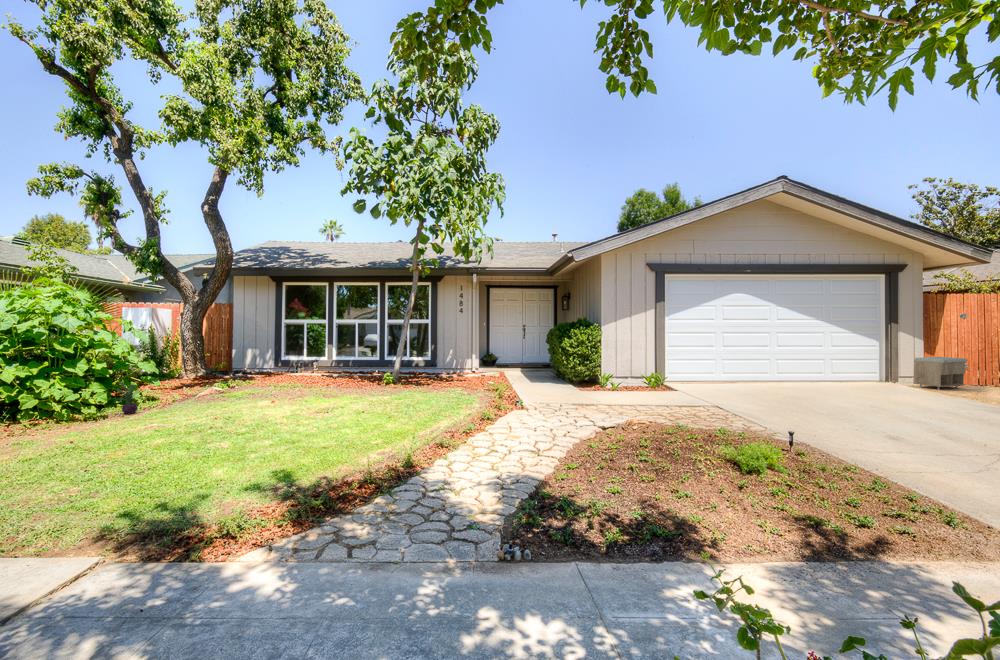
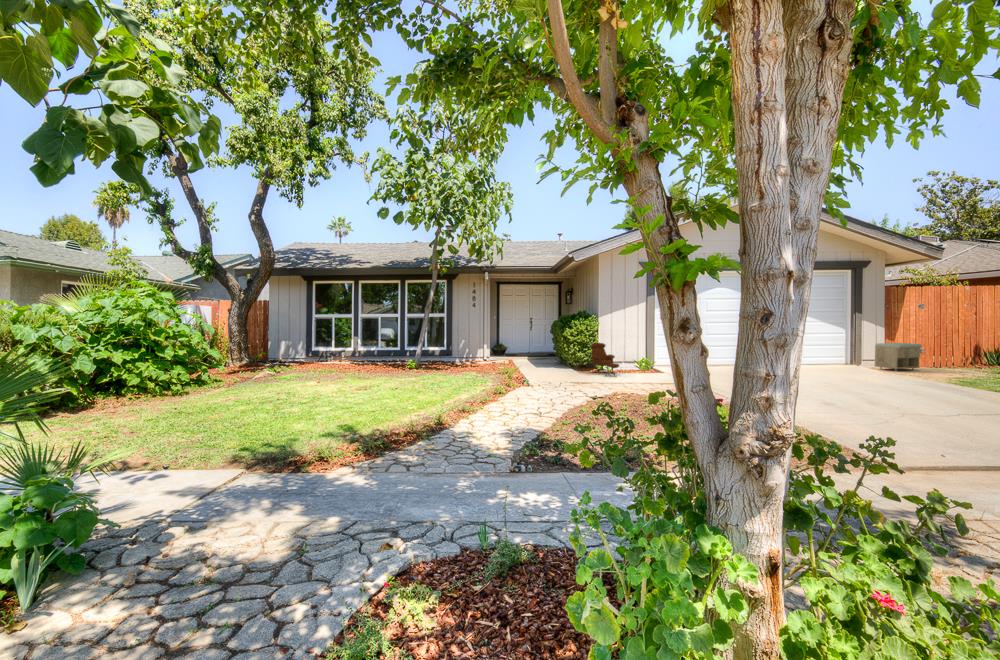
lounge chair: none [593,355,628,395] -> present [590,343,619,375]
decorative plant: present [117,382,142,414] -> none [181,363,220,391]

